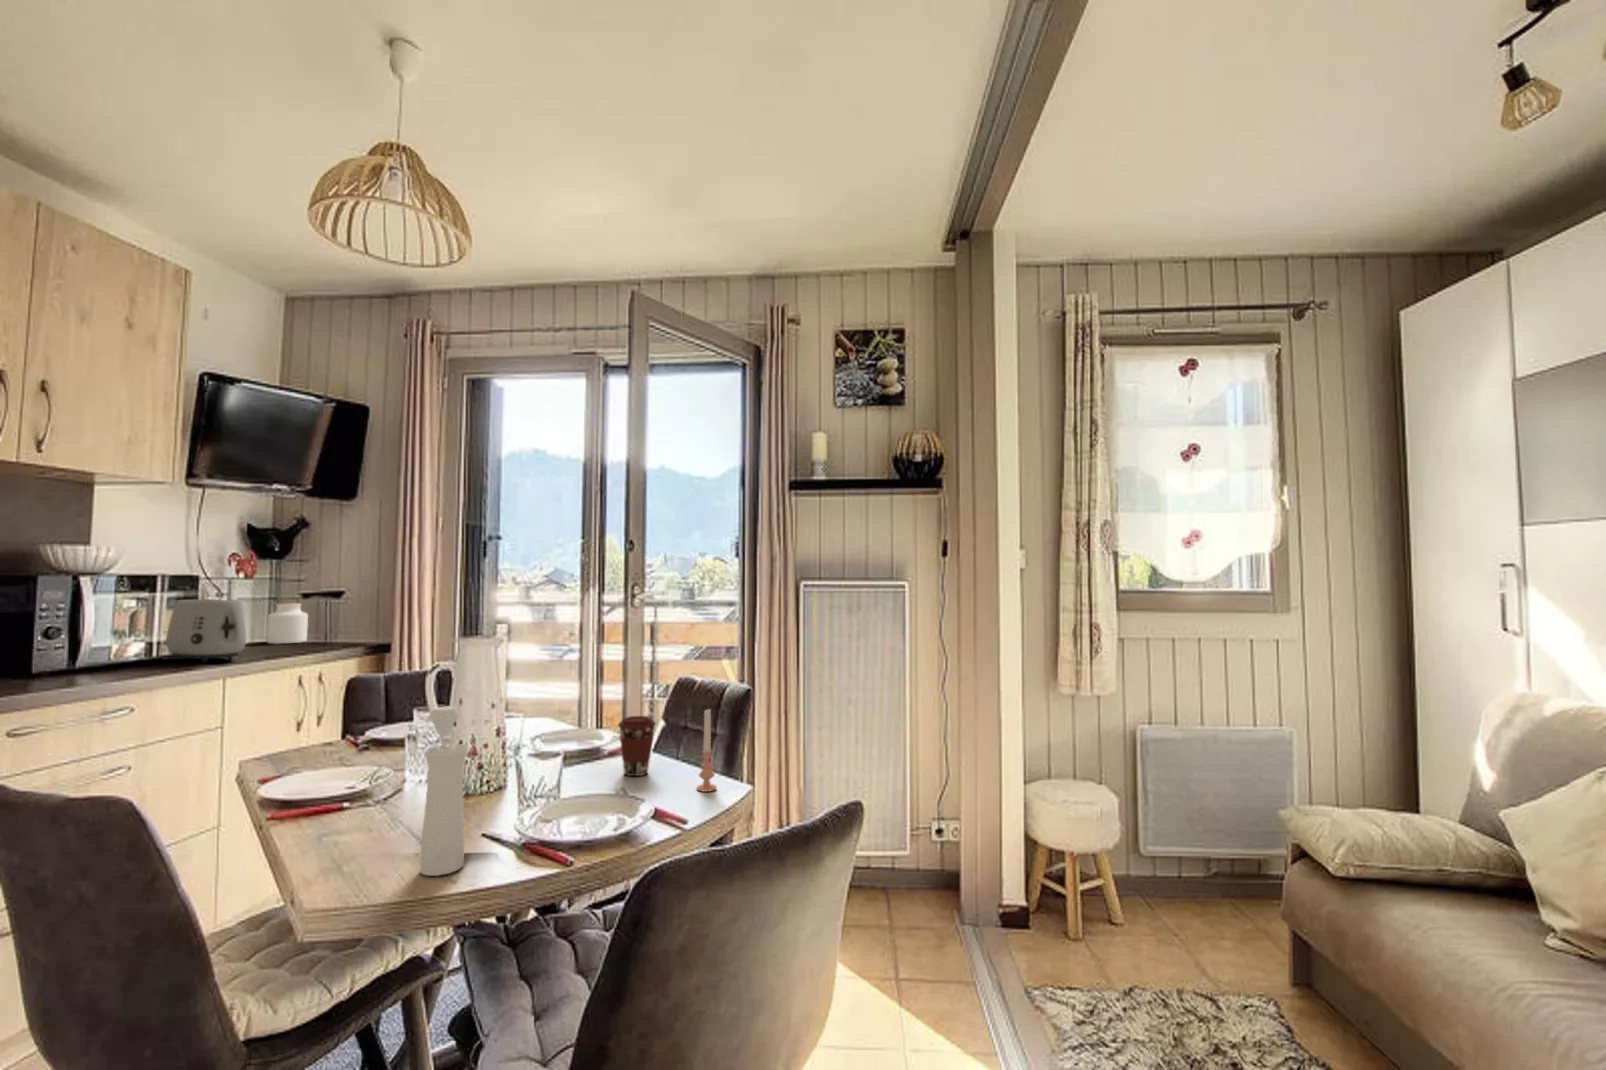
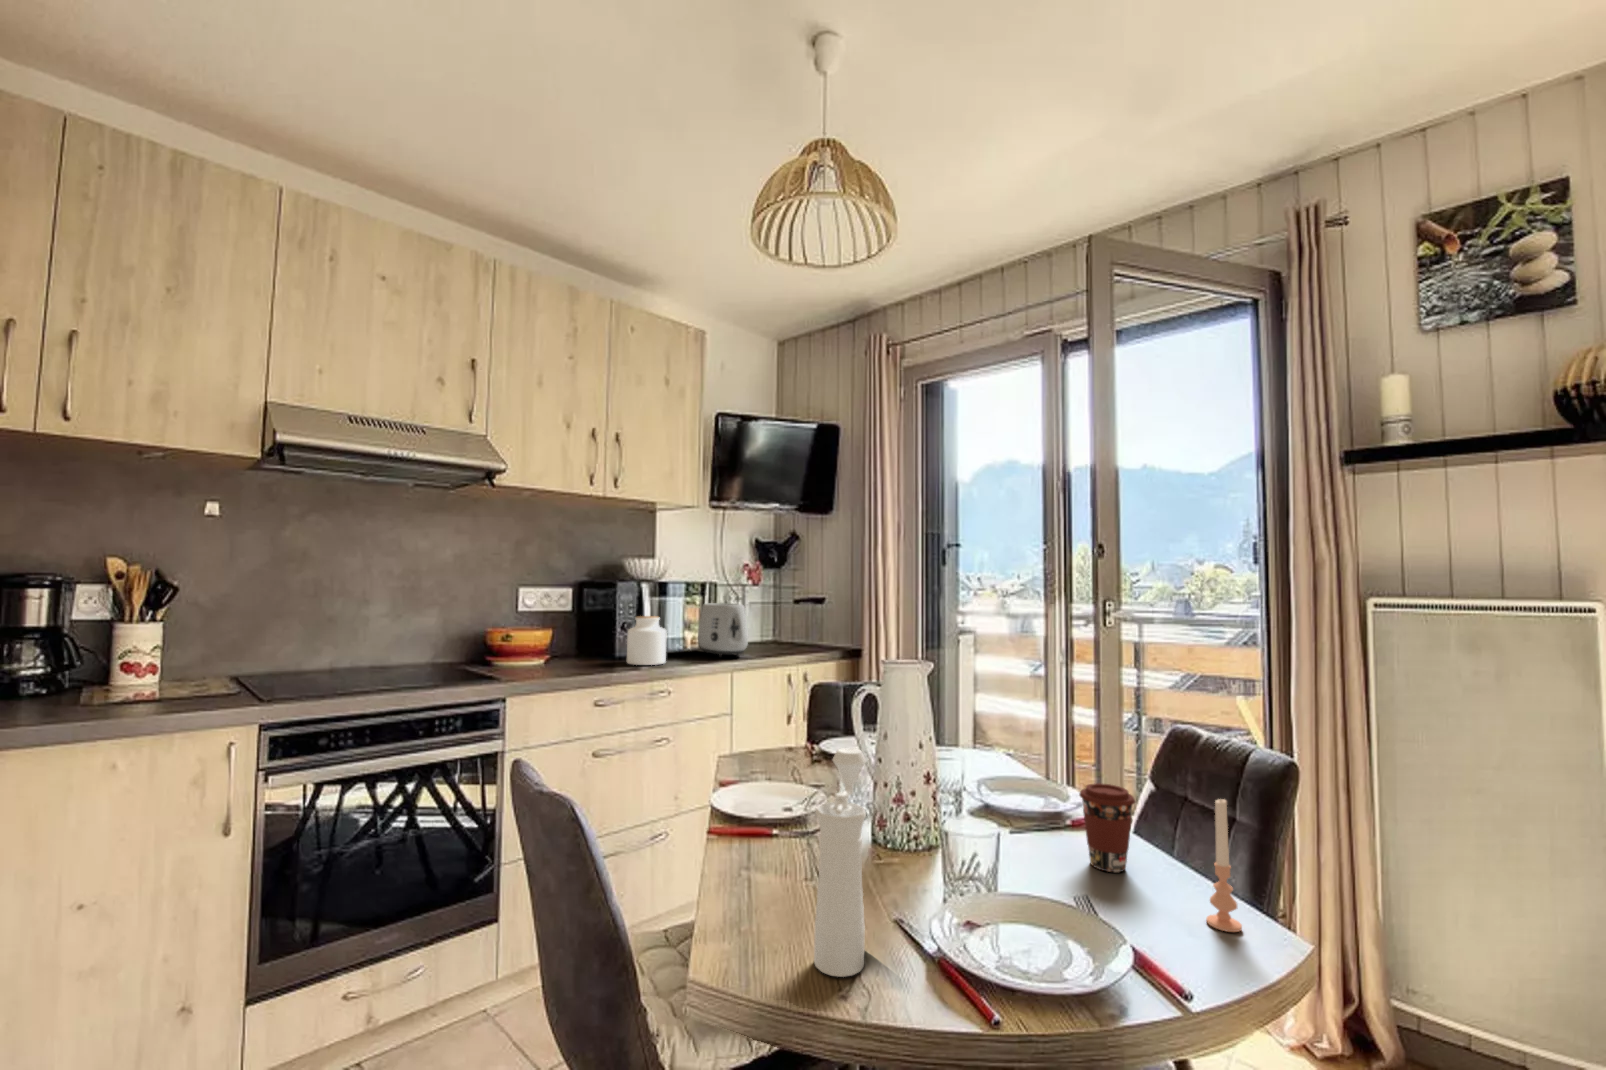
jar: present [267,603,308,644] -> present [627,616,666,665]

